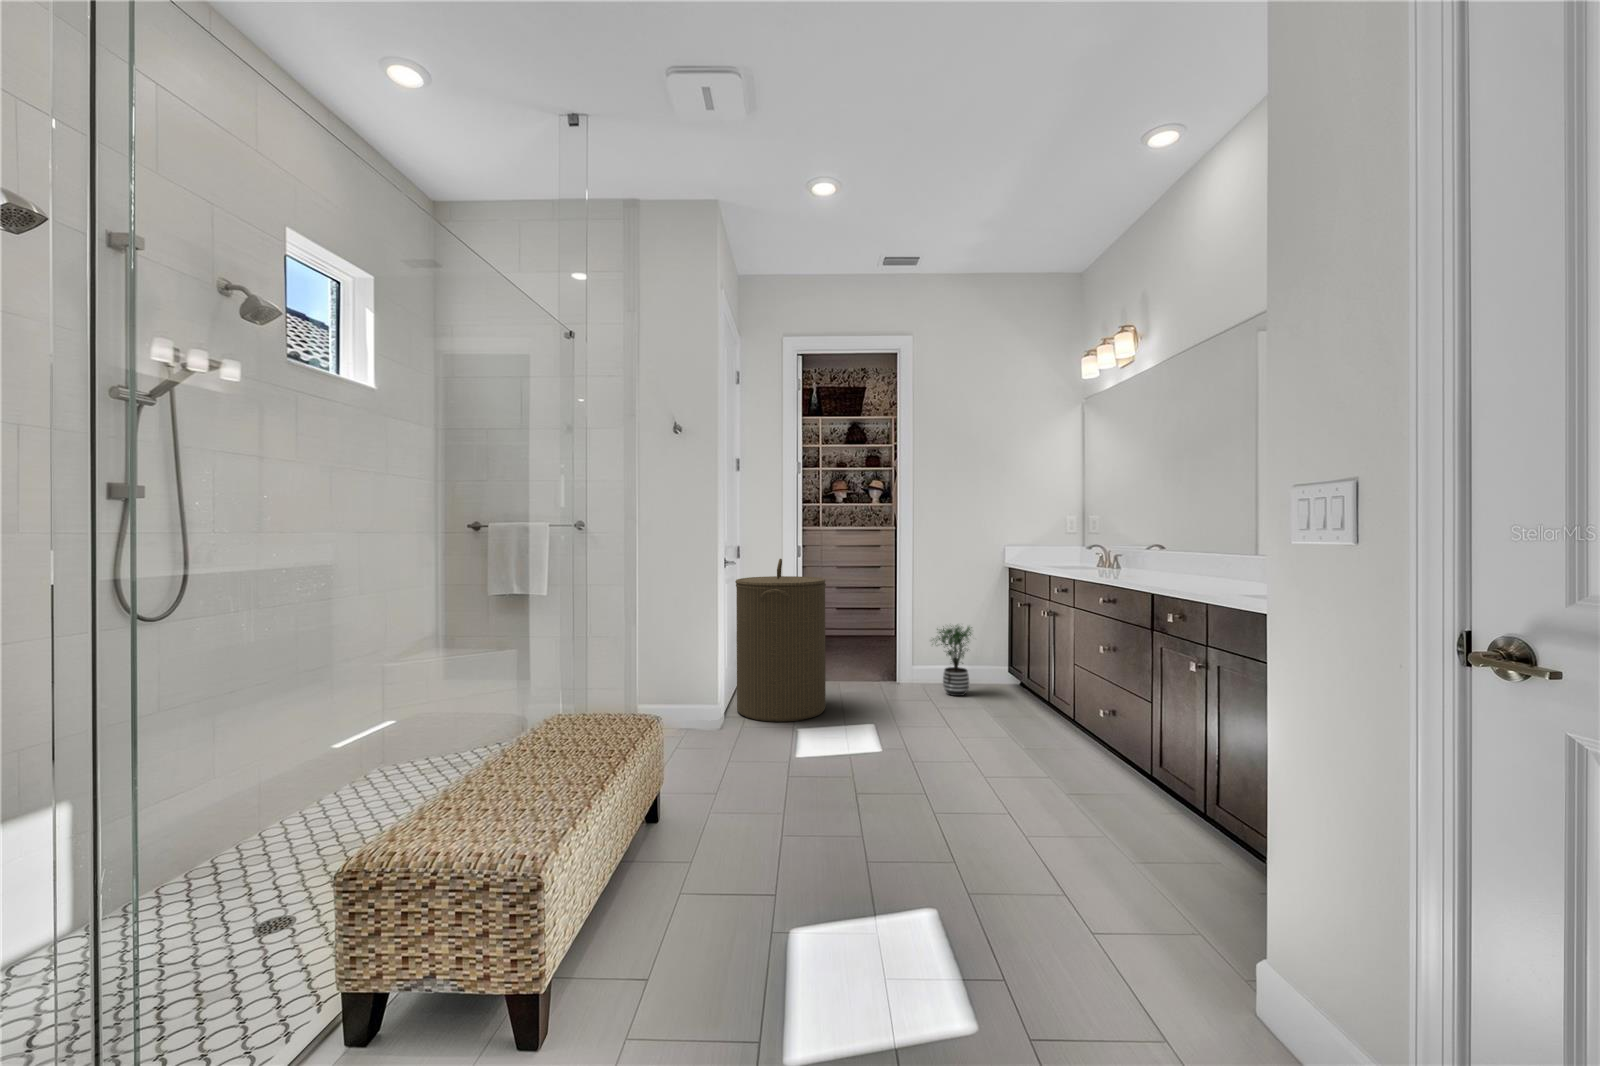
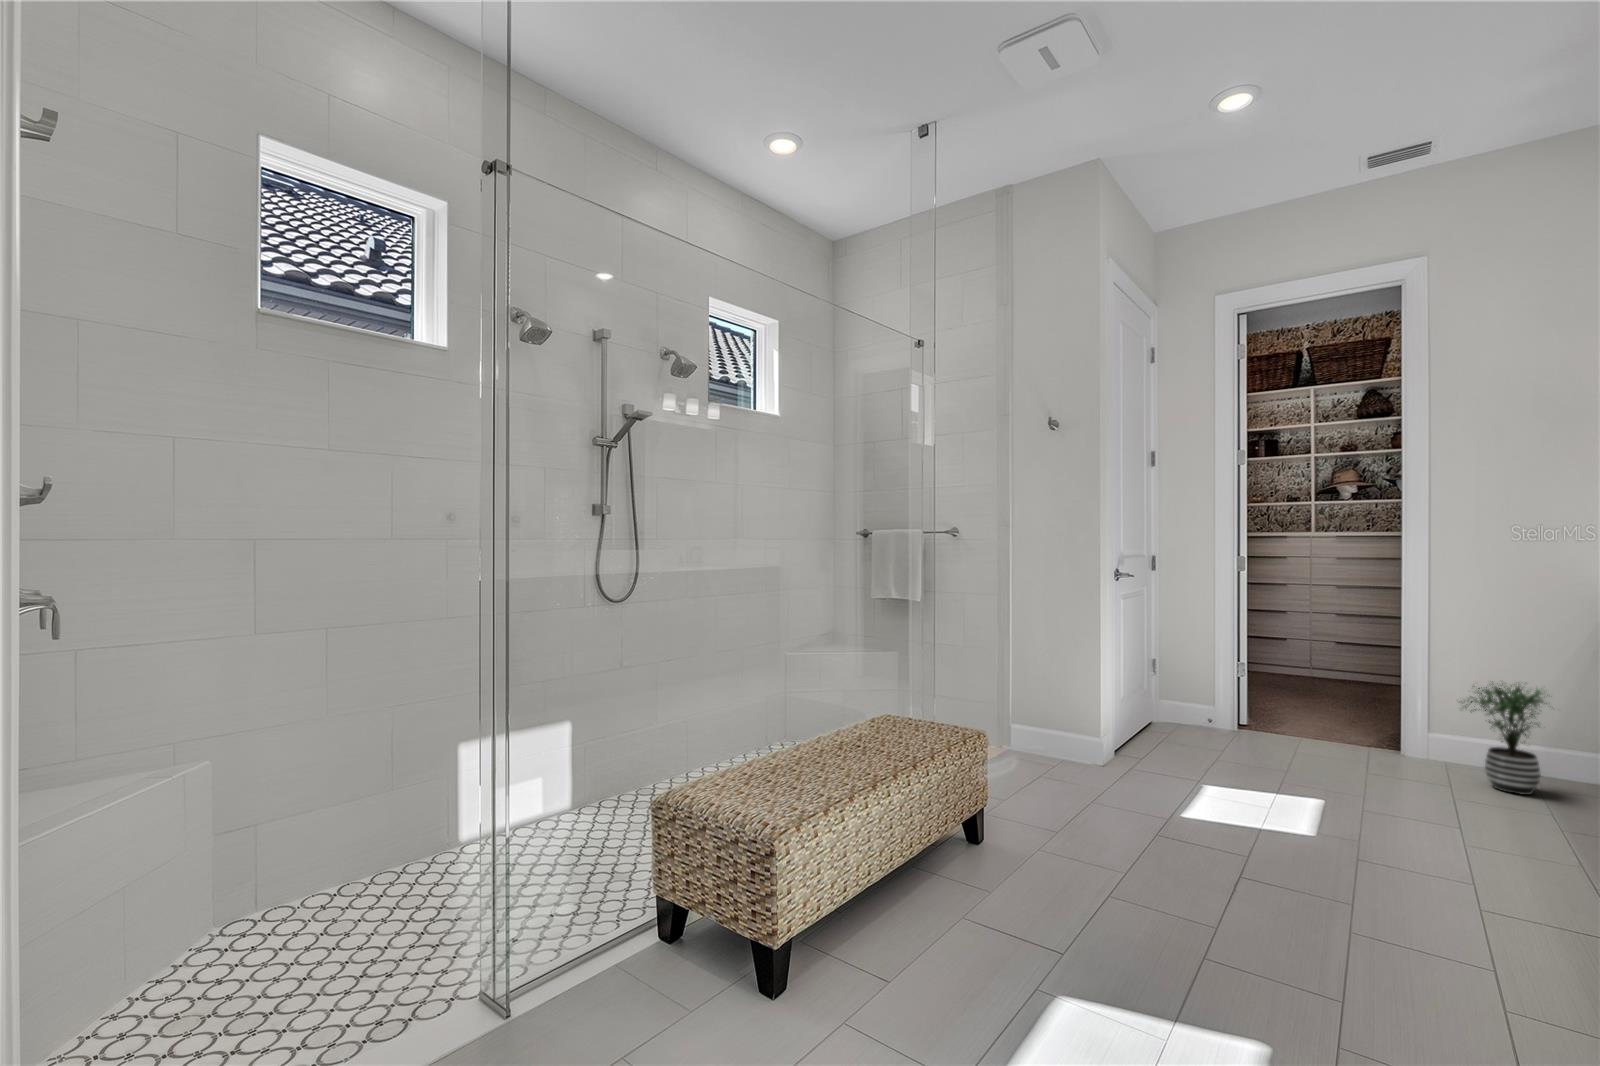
laundry hamper: present [735,559,826,722] -> none [1134,572,1261,777]

